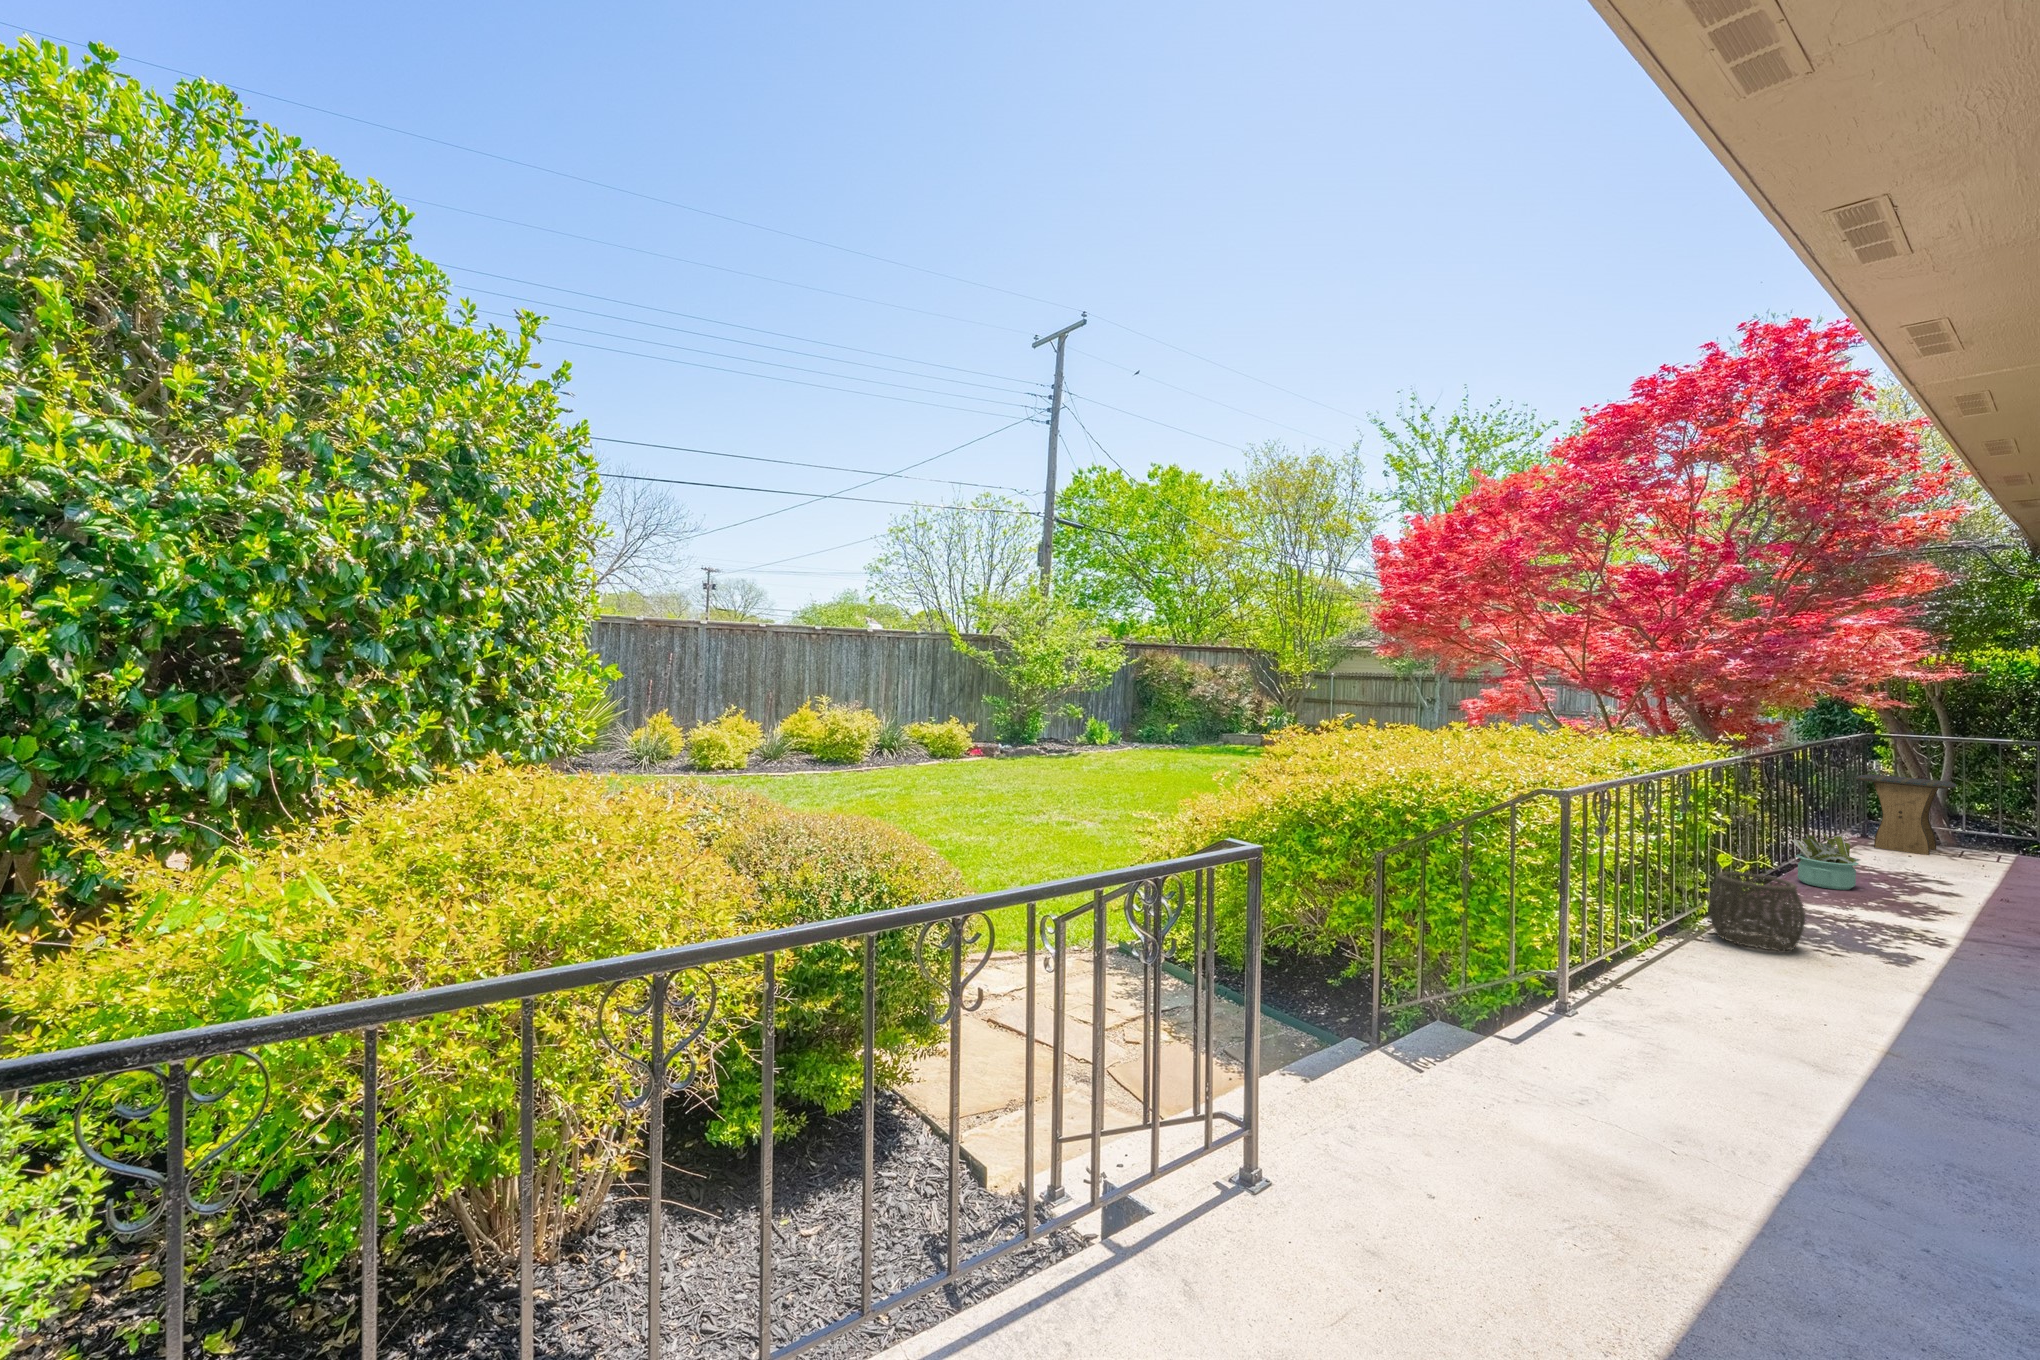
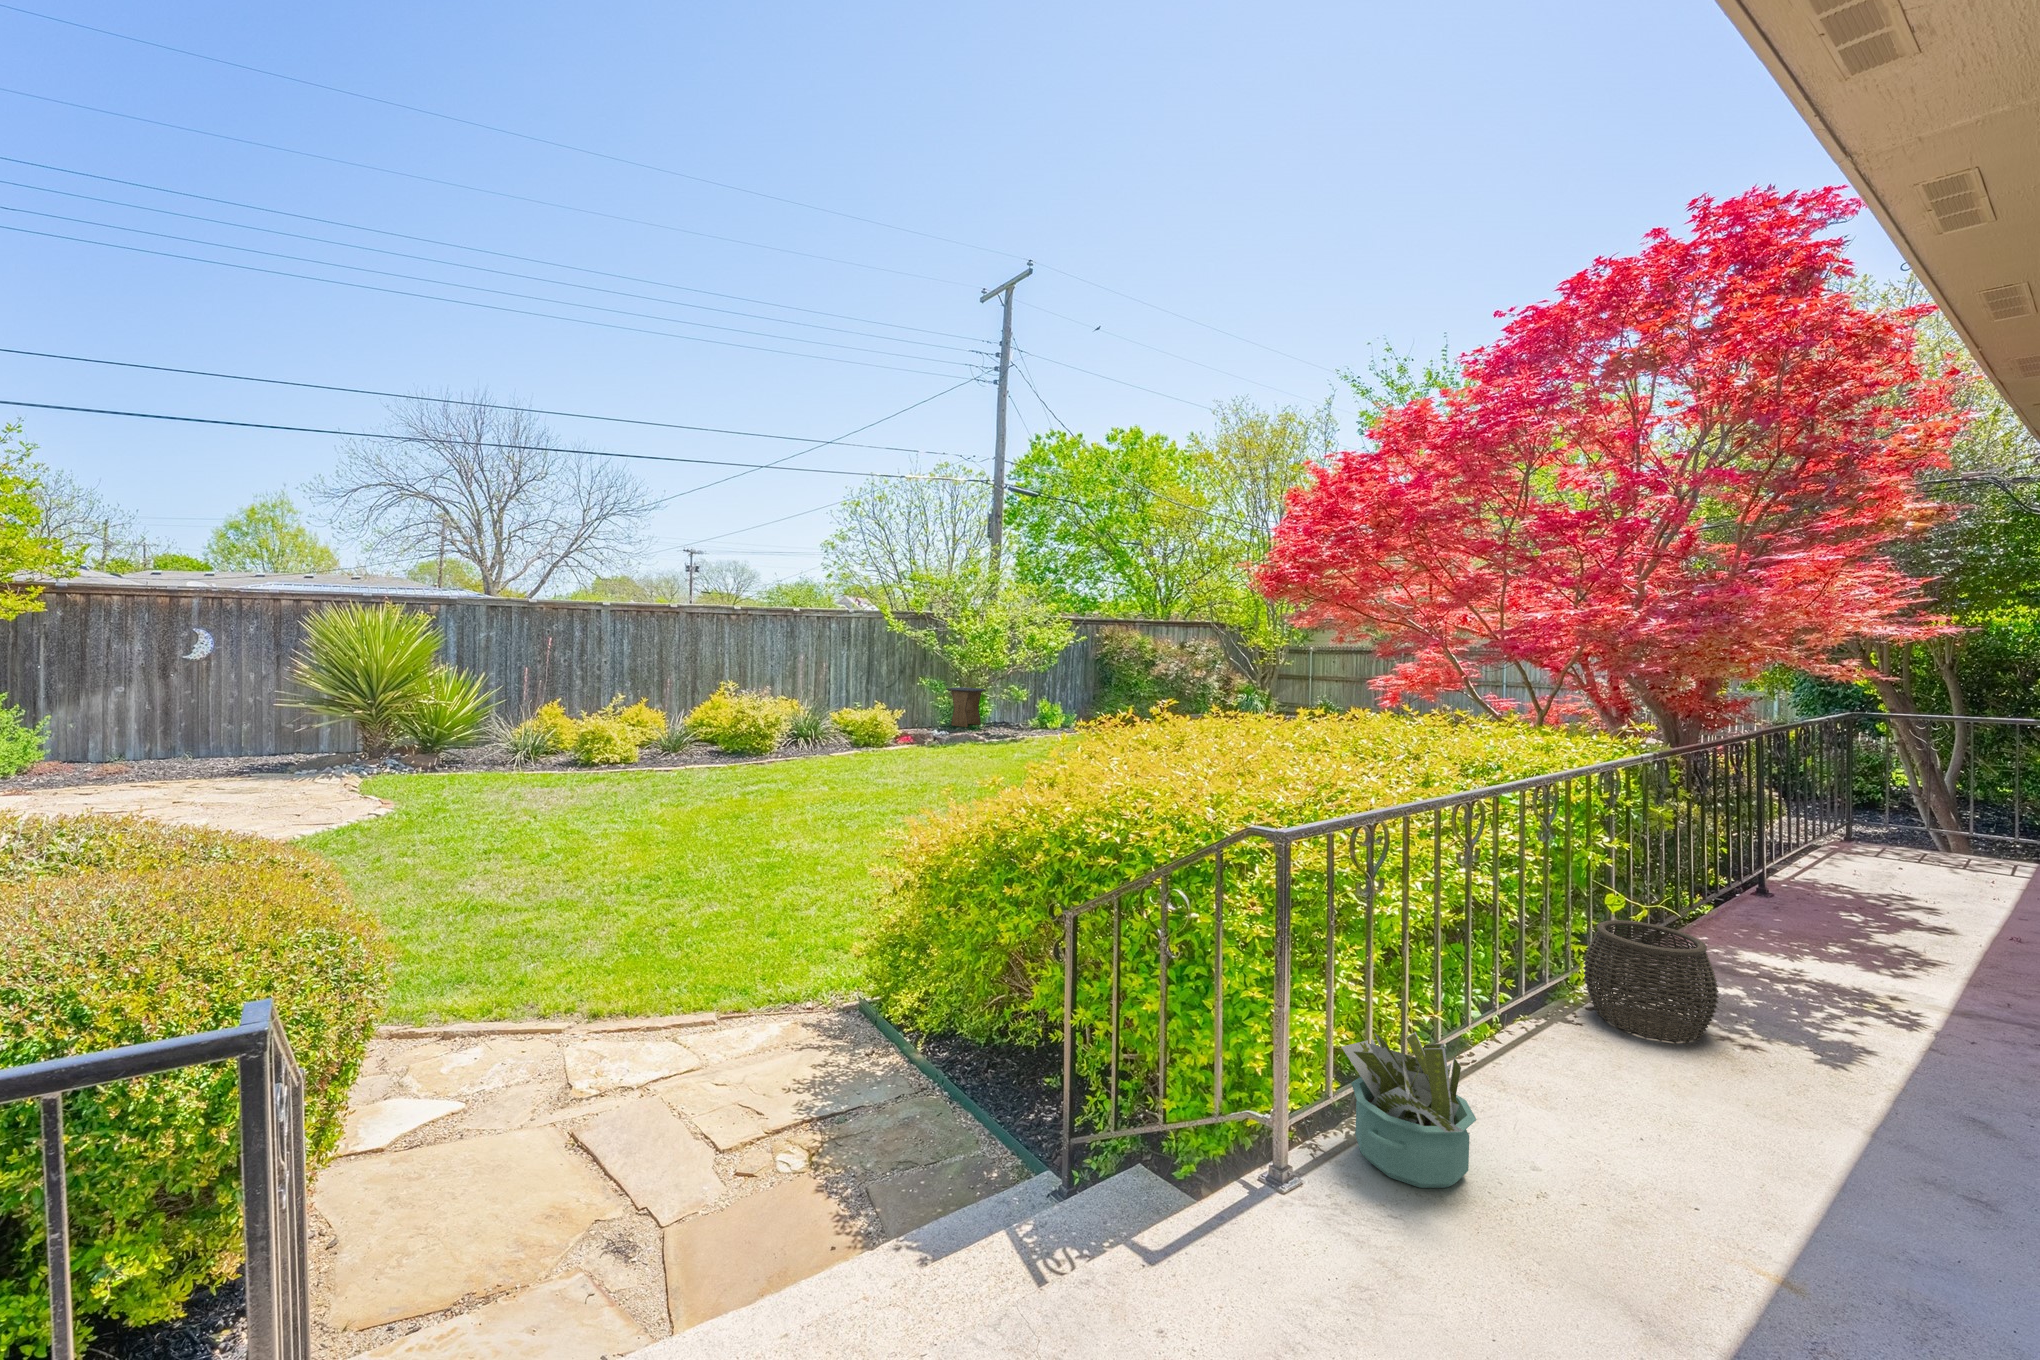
stool: present [1856,774,1957,855] -> present [946,687,986,727]
decorative plant: present [1792,833,1860,890] -> present [1341,1032,1476,1188]

